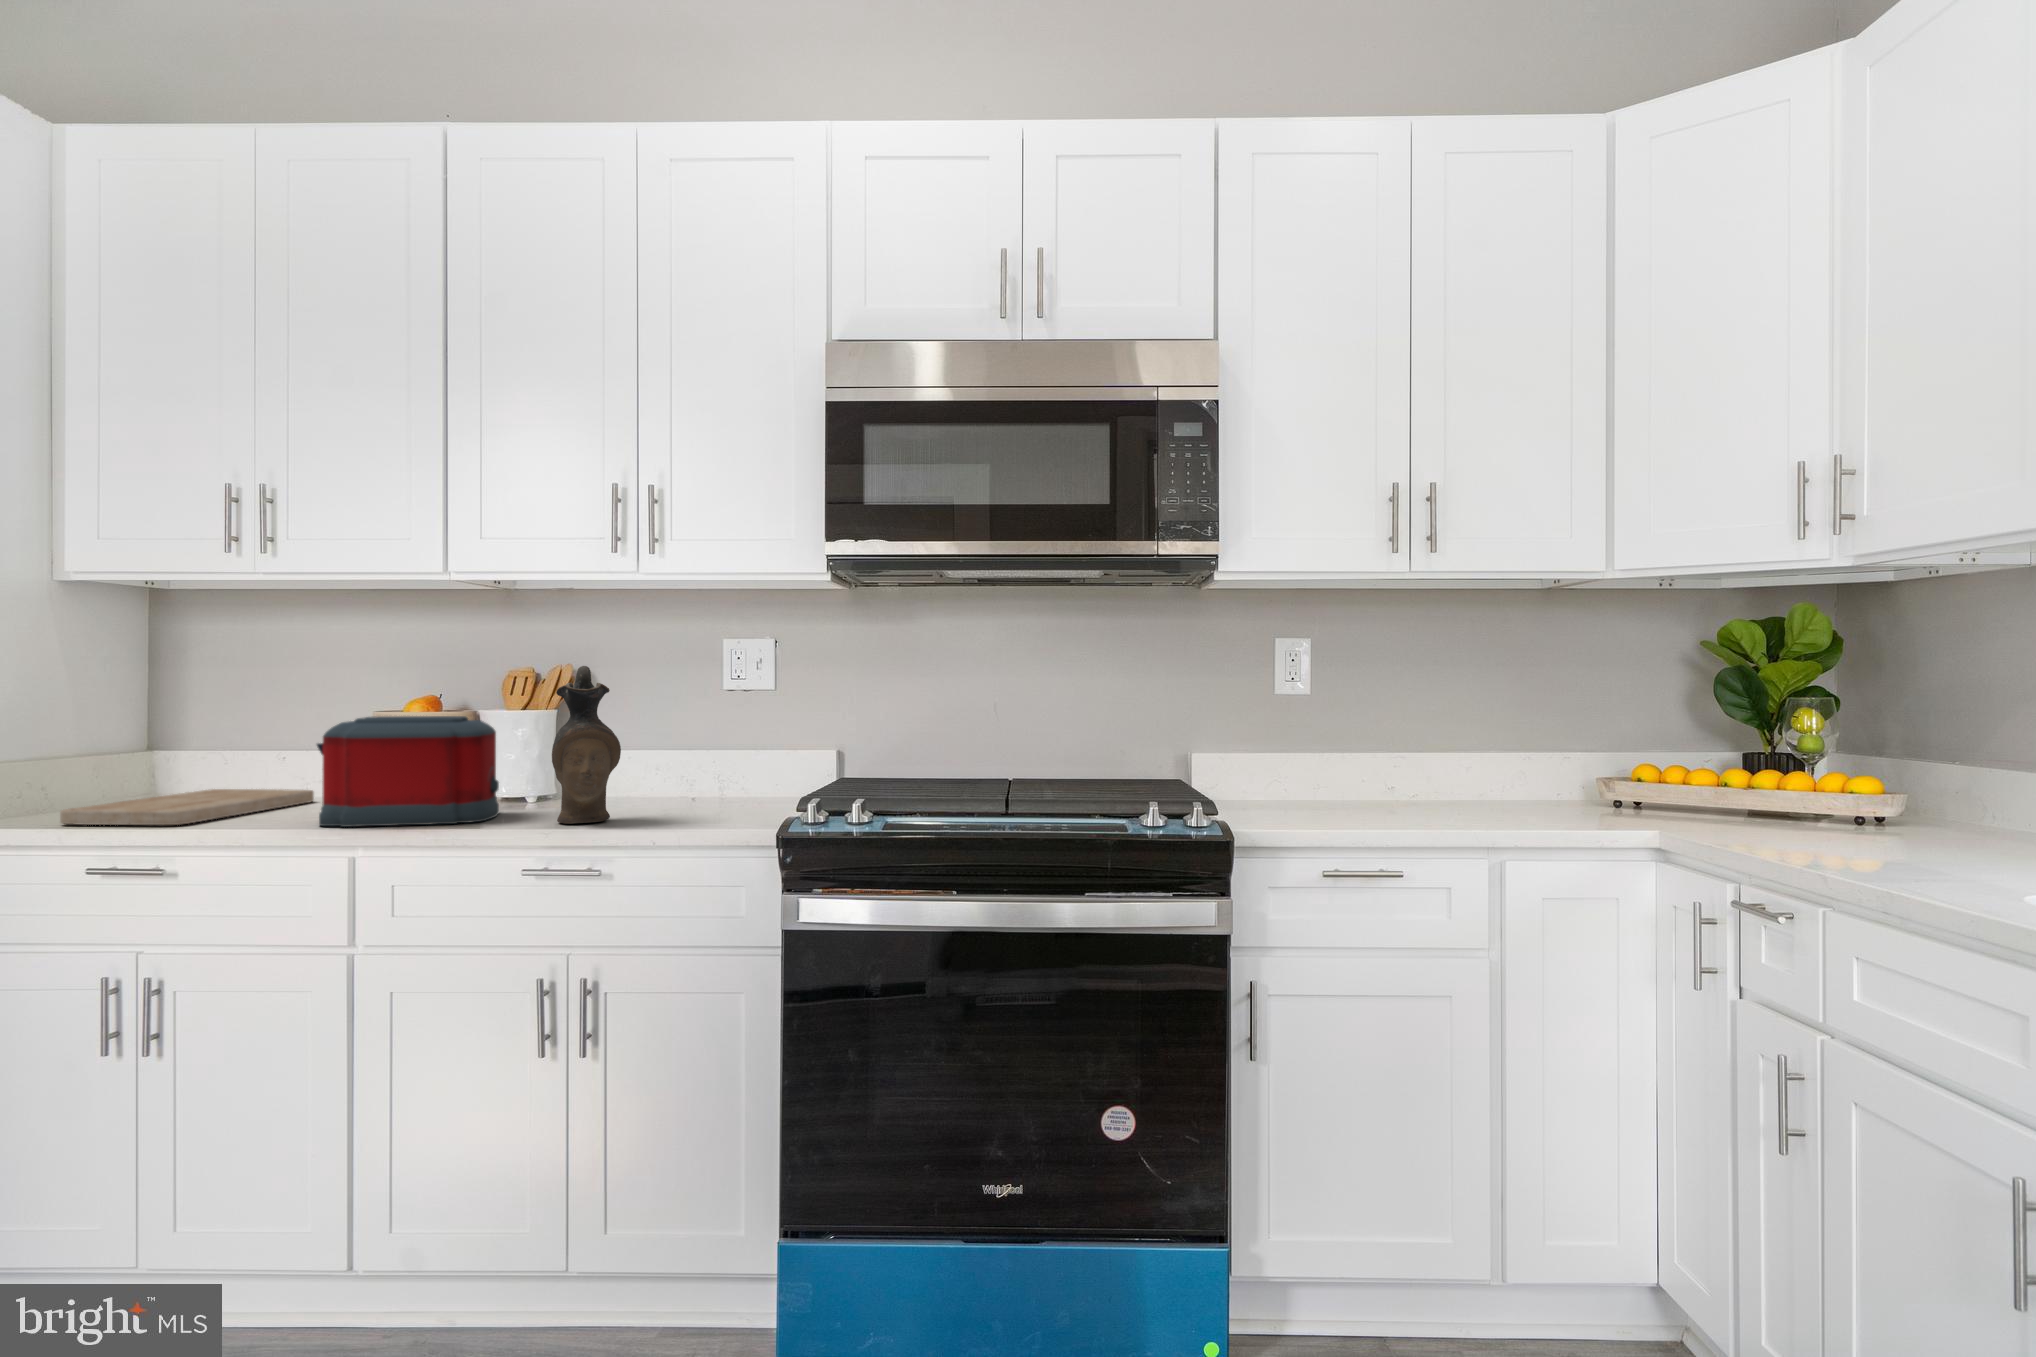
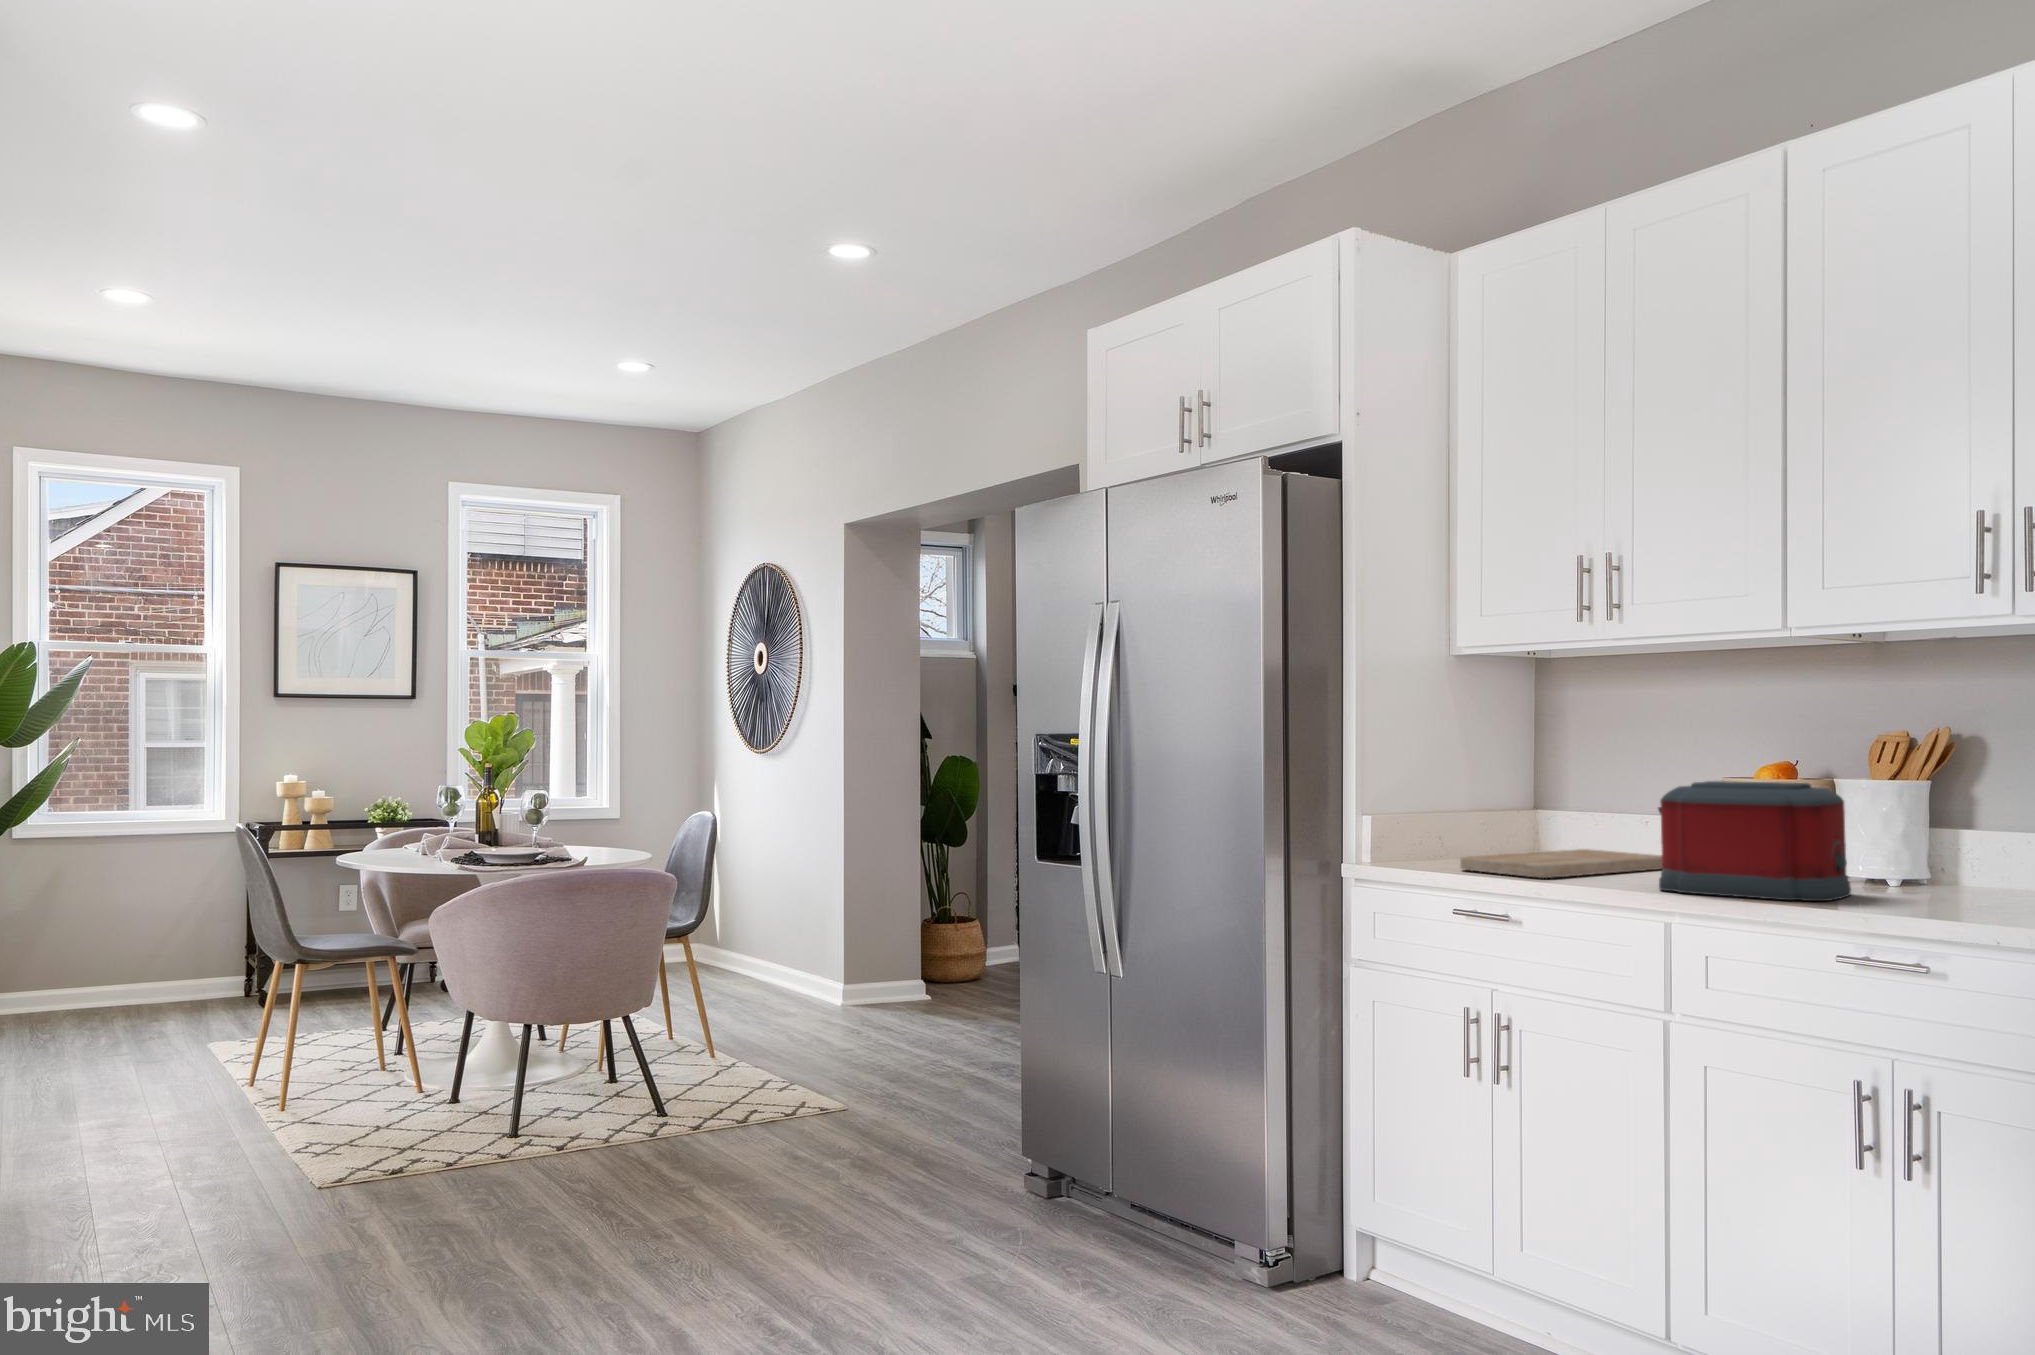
ceramic pitcher: present [552,666,621,823] -> none [1896,726,1987,914]

